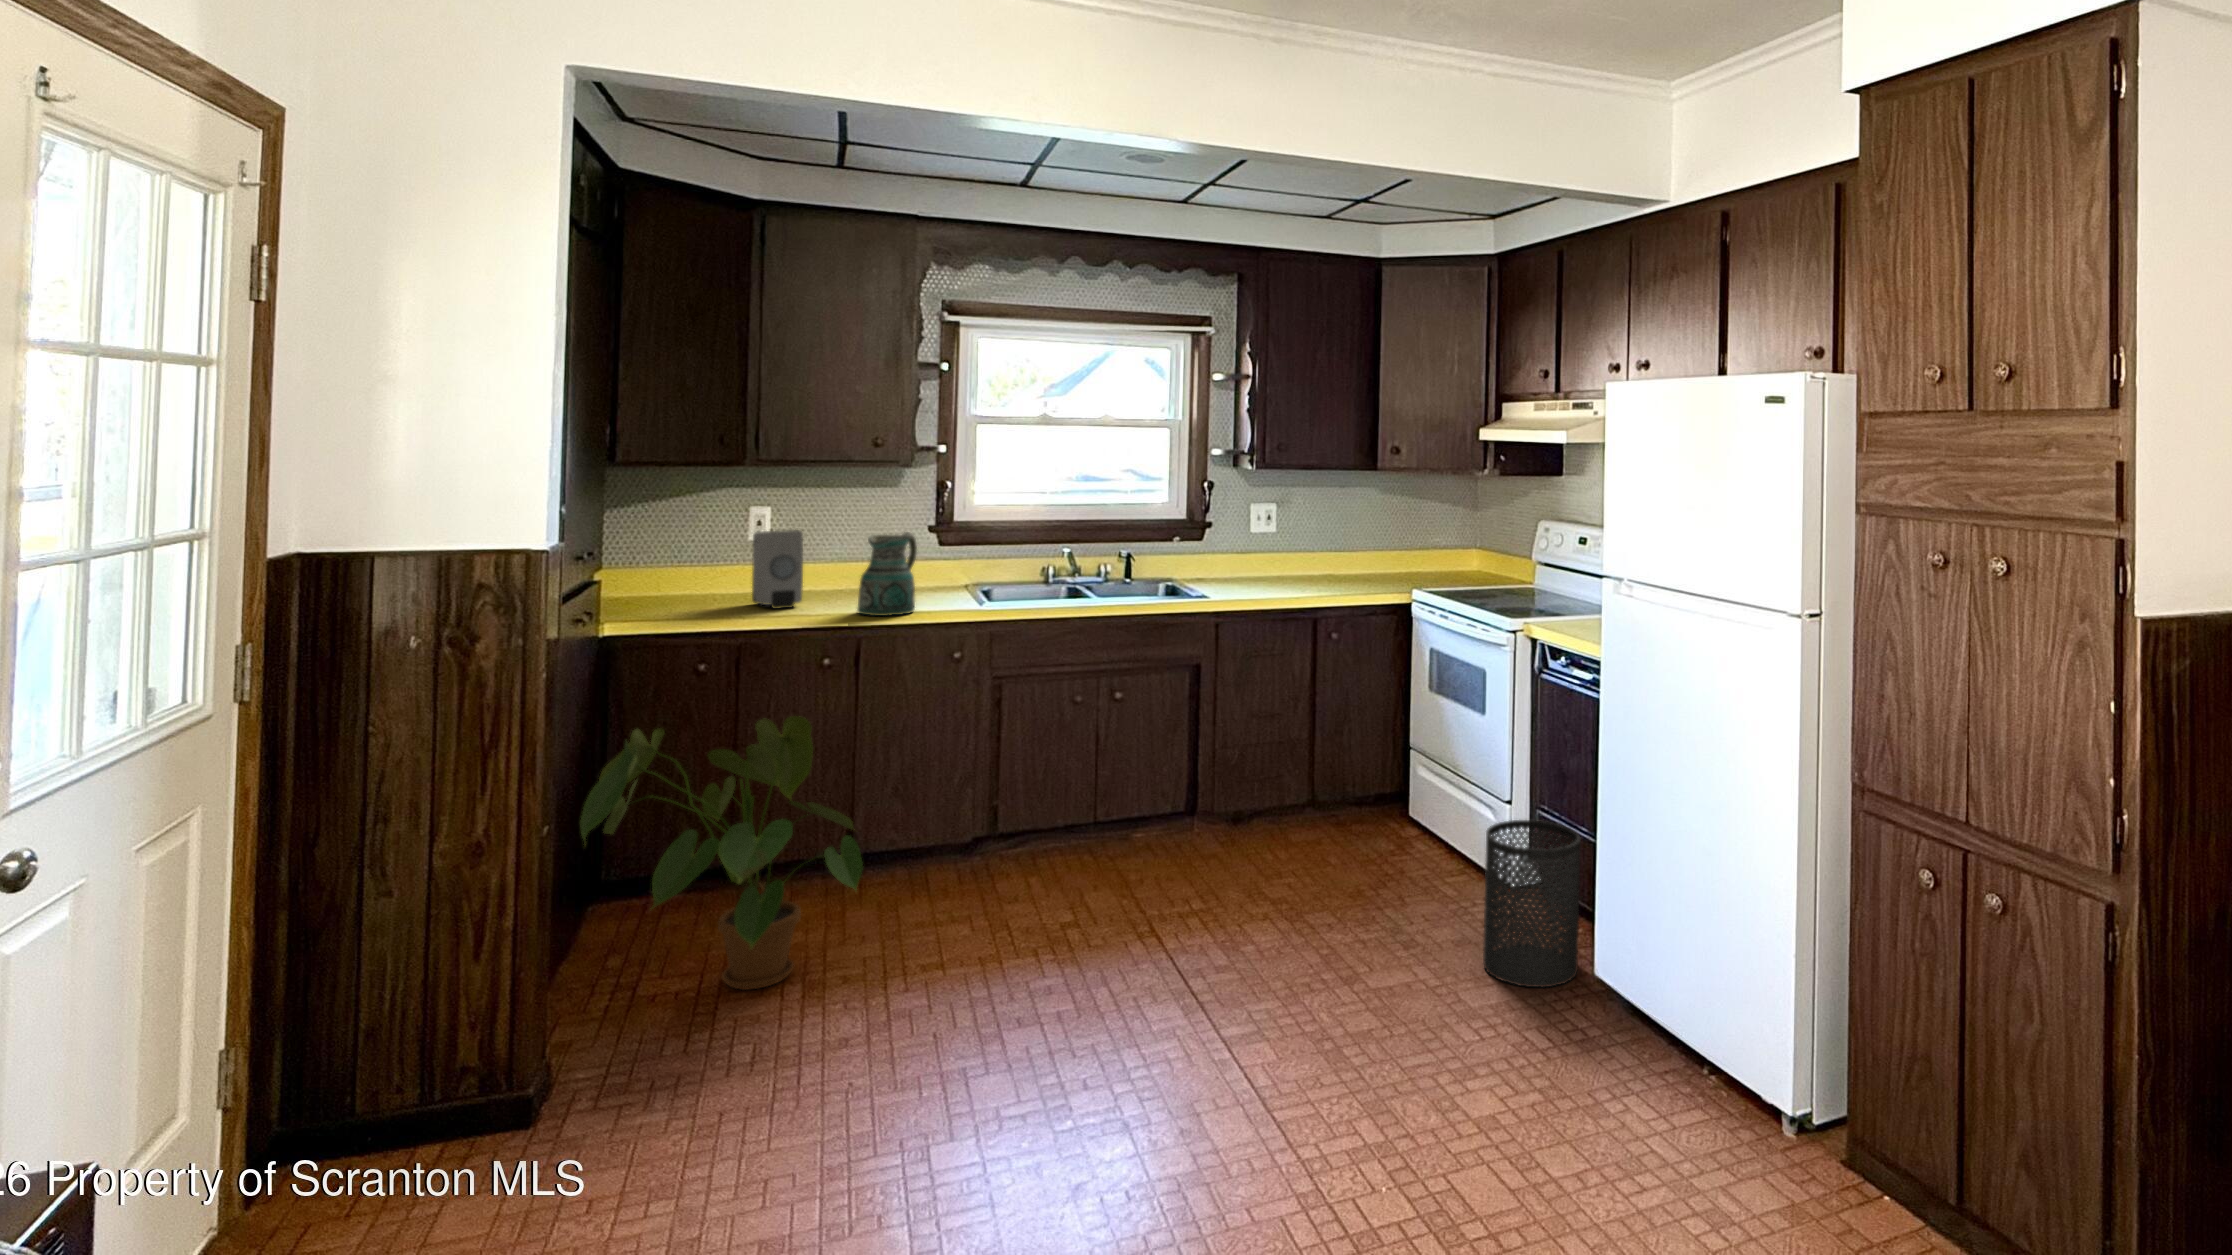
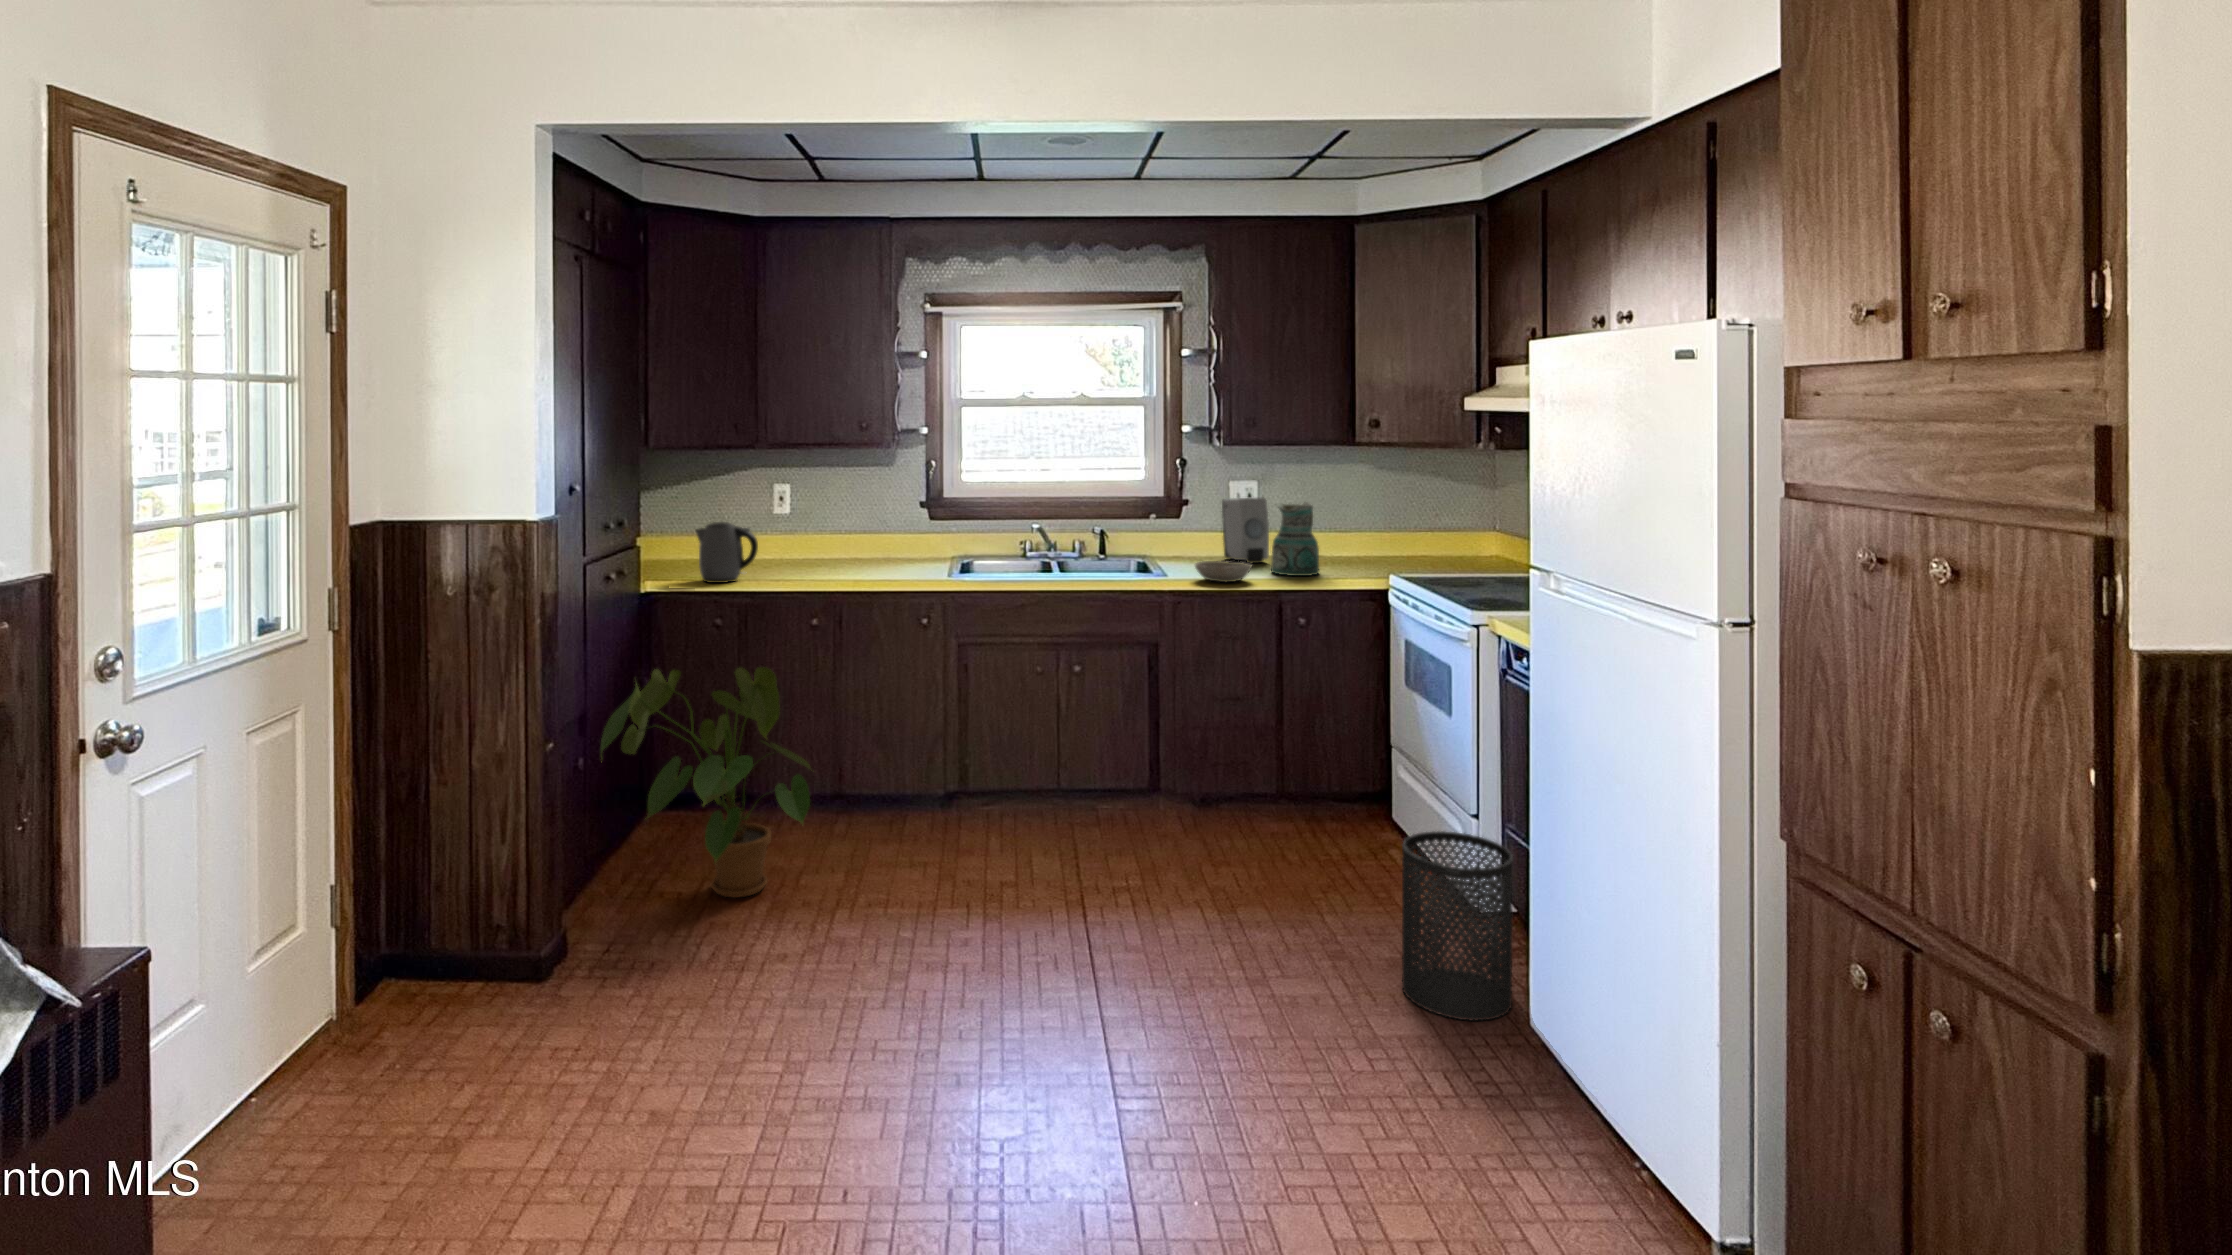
soap dispenser: present [752,530,803,609] -> present [1222,498,1269,563]
ceramic pitcher: present [857,532,917,616] -> present [1271,502,1319,576]
kettle: none [663,551,745,624] -> present [696,522,758,583]
bowl: none [1238,582,1294,603] -> present [1195,561,1252,582]

